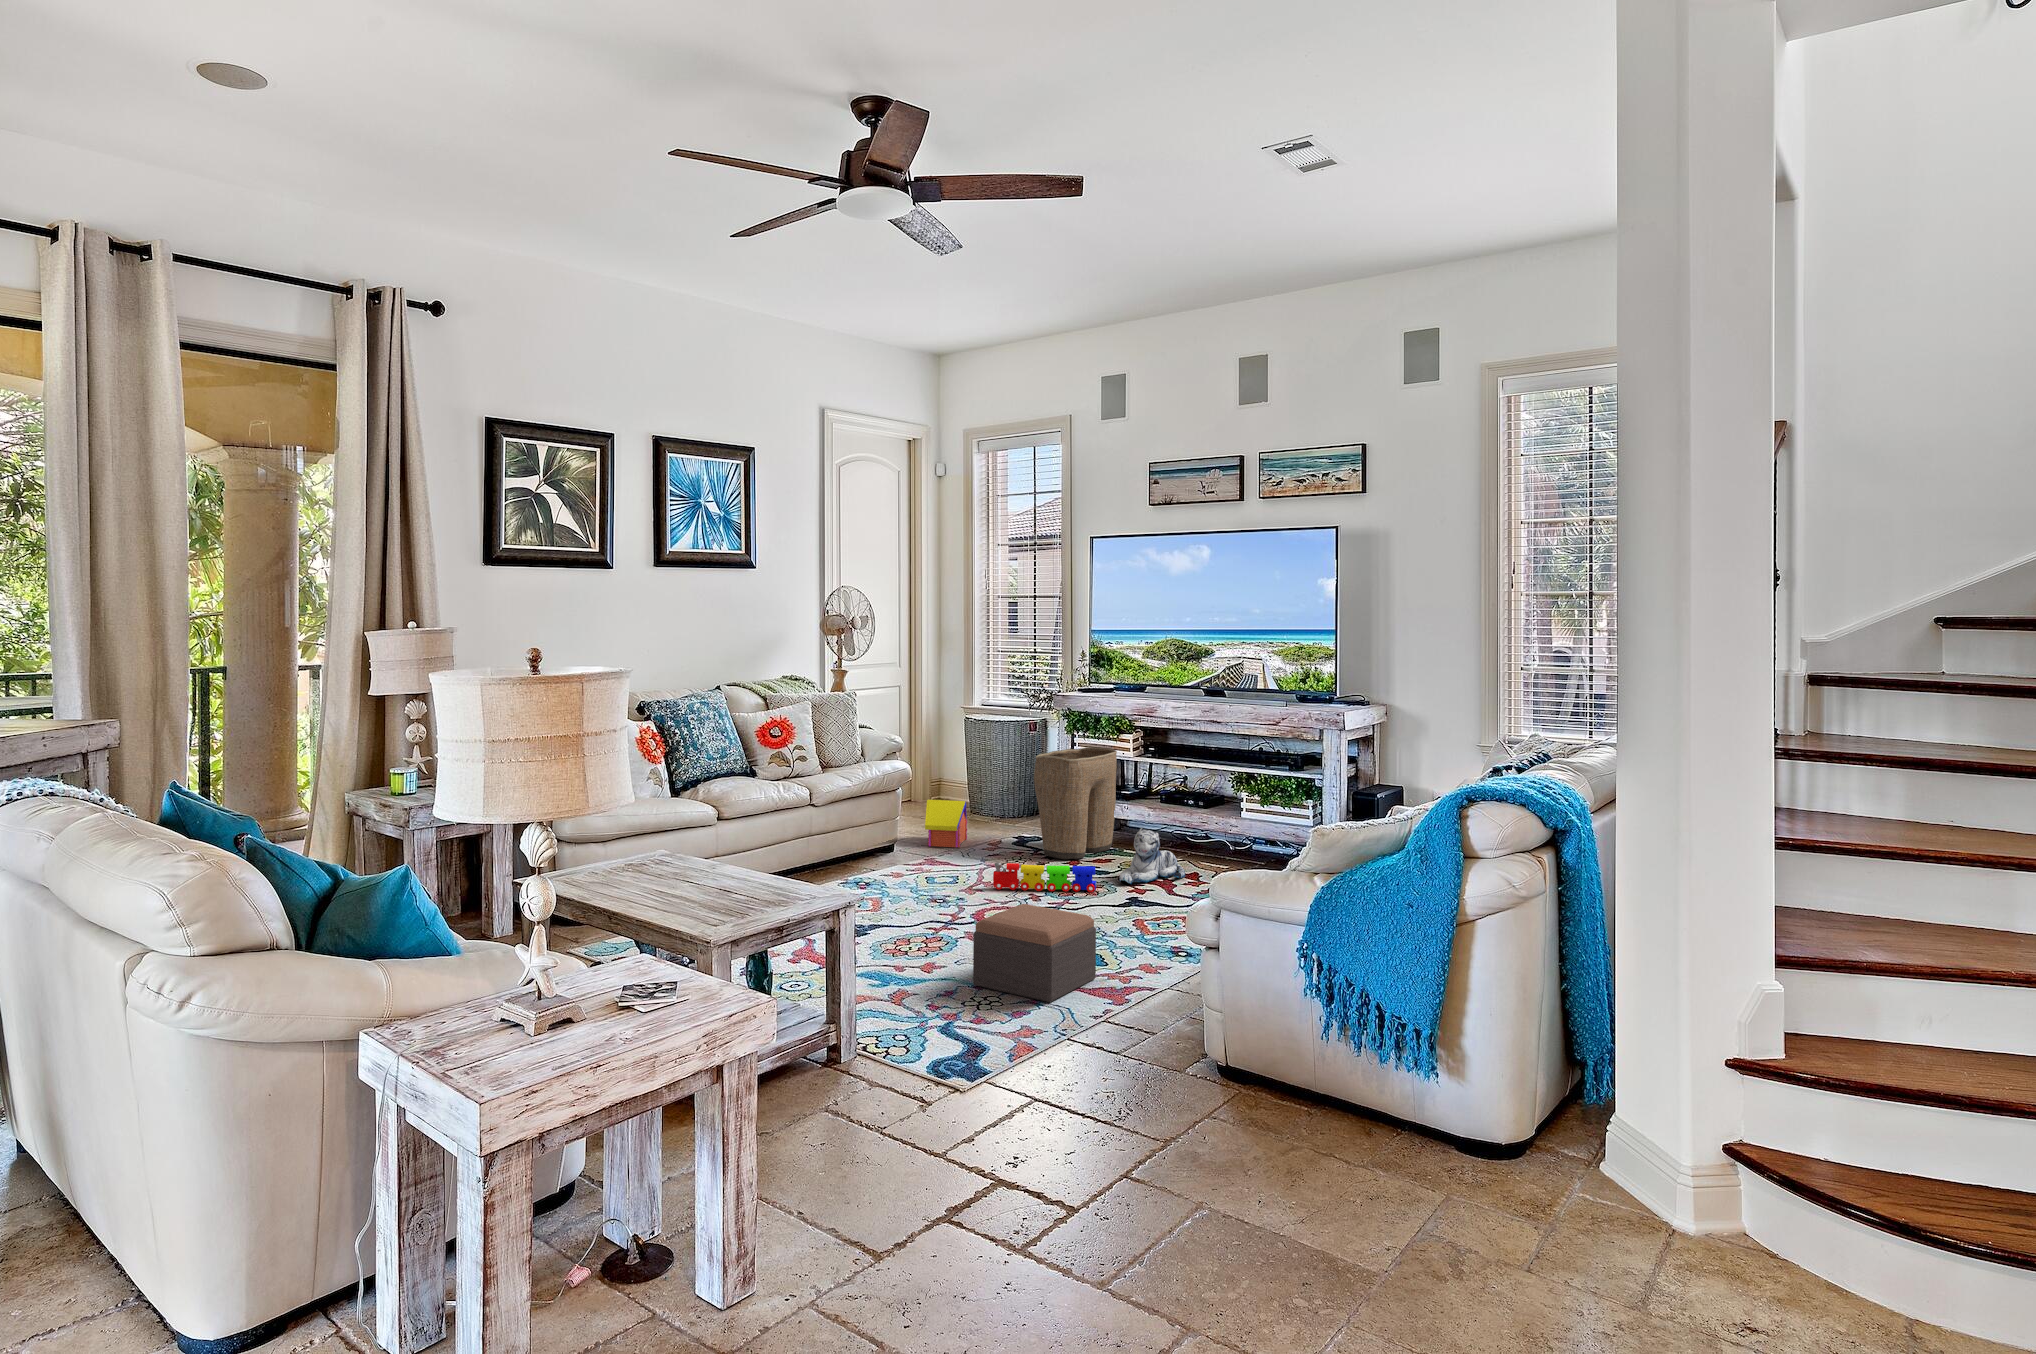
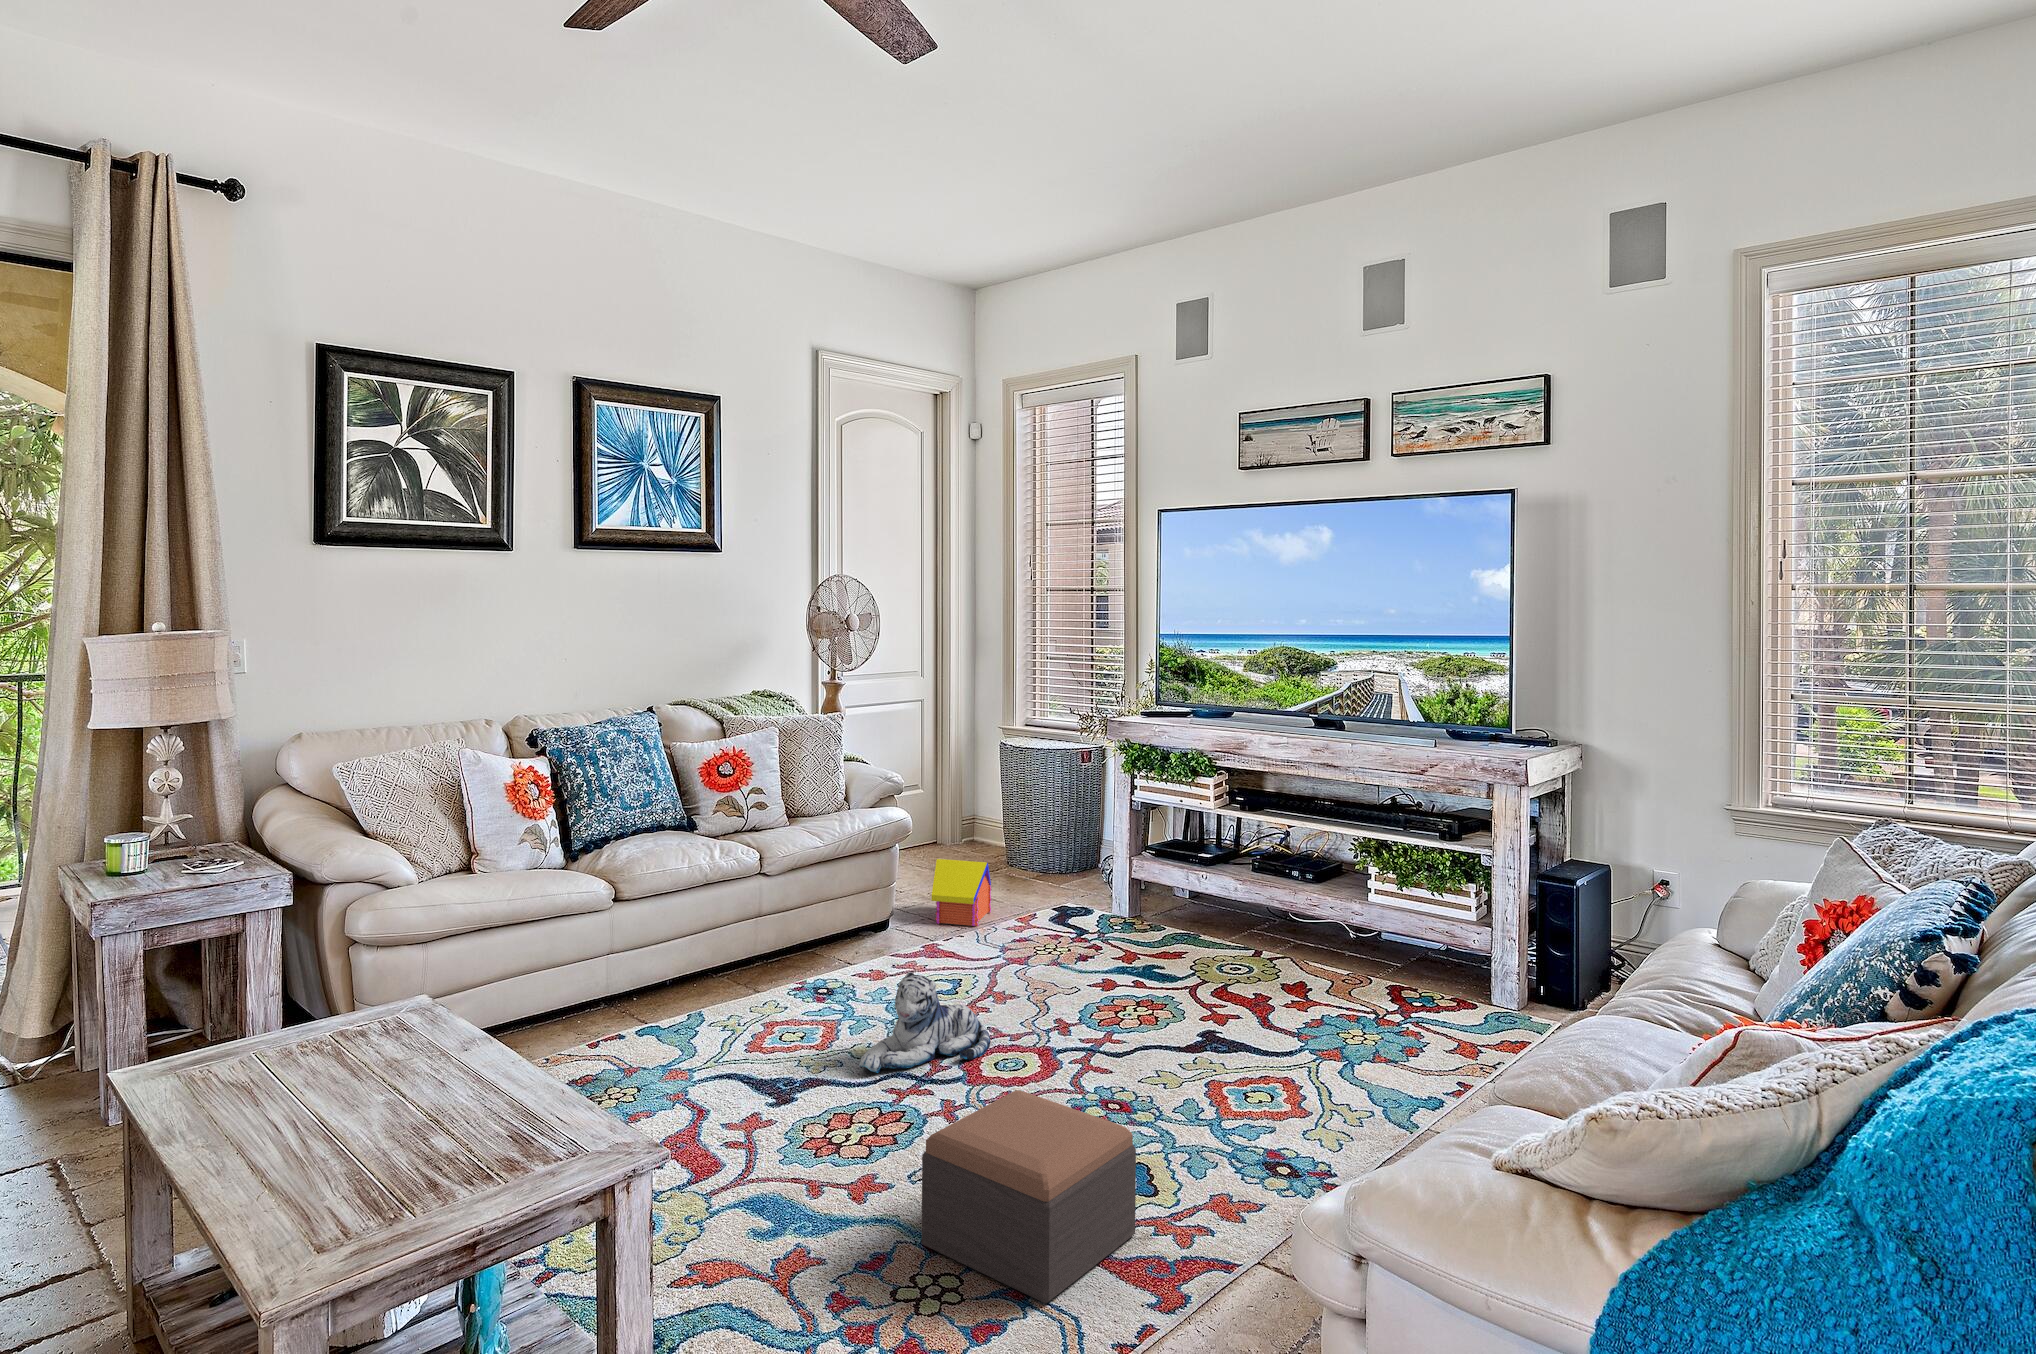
laundry basket: present [1034,747,1117,859] -> none [1076,793,1192,952]
plush toy: present [1119,828,1185,884] -> present [859,972,991,1073]
toy train: present [993,862,1097,892] -> none [1006,969,1157,1019]

